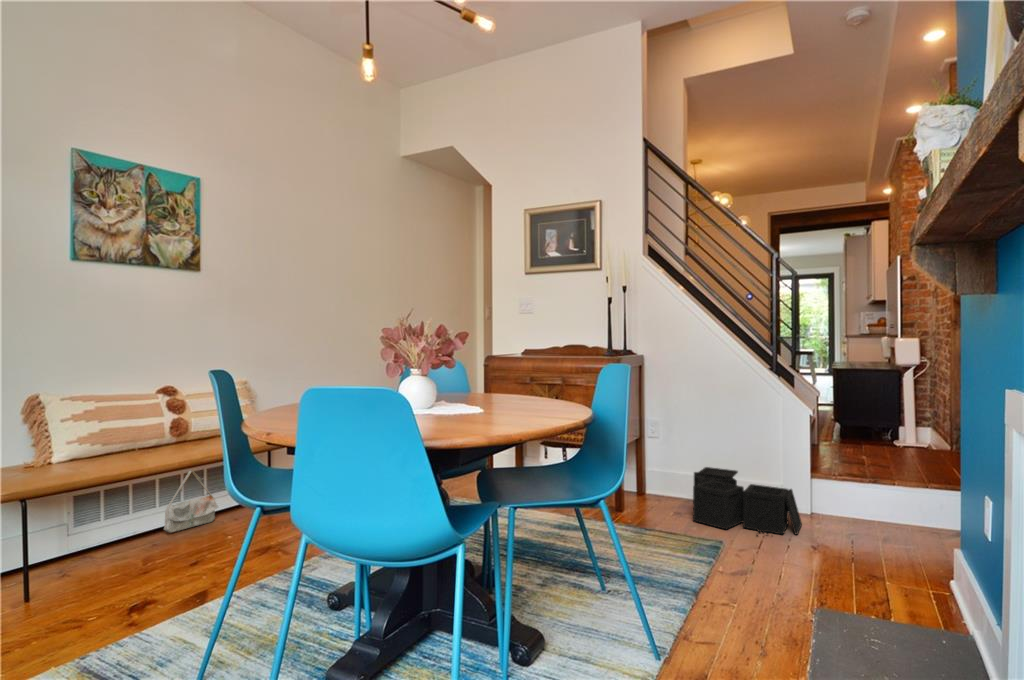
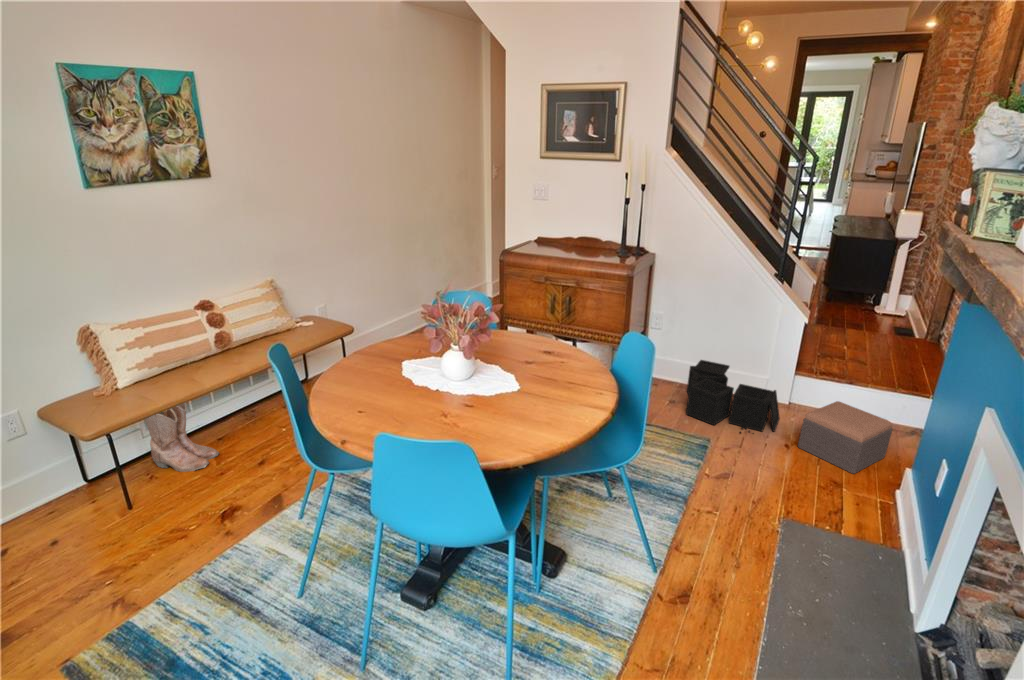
bag: present [164,471,218,533] -> none [223,372,268,426]
boots: none [69,479,149,571] -> present [145,403,219,472]
footstool: none [826,493,932,570] -> present [798,401,892,474]

